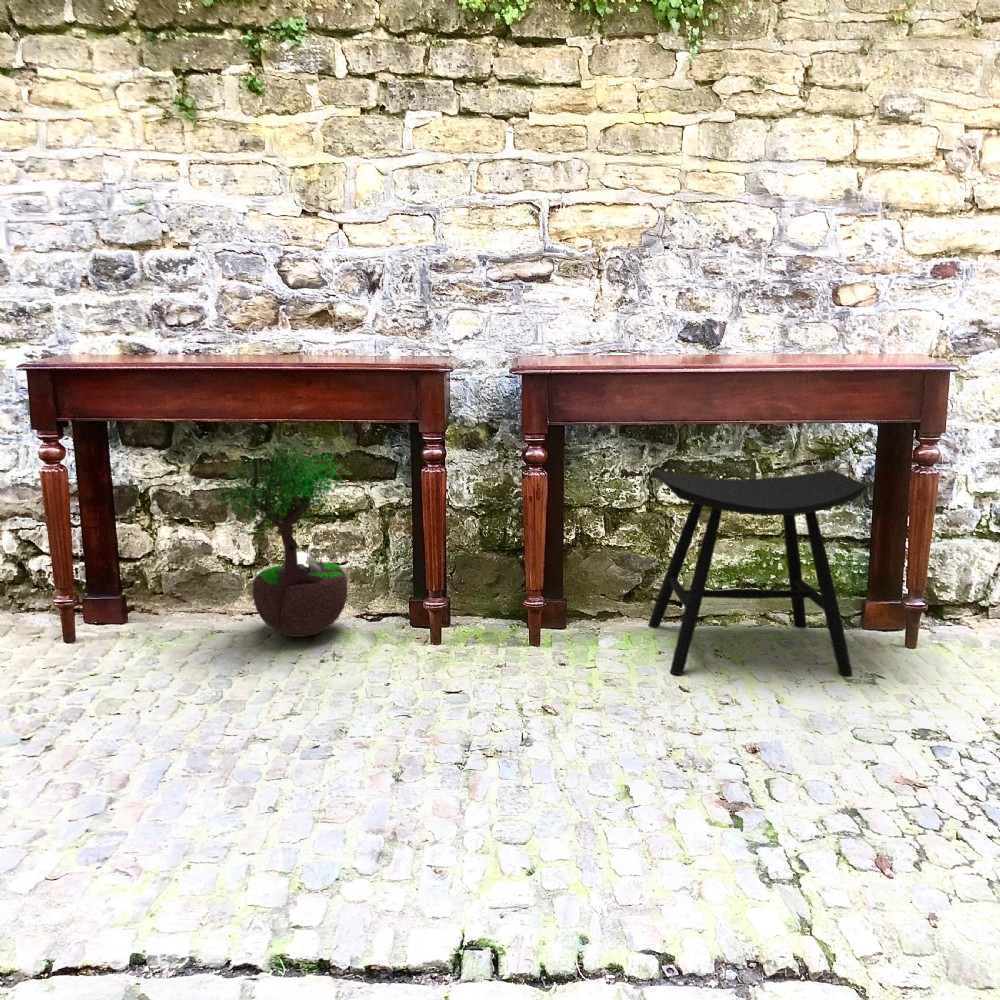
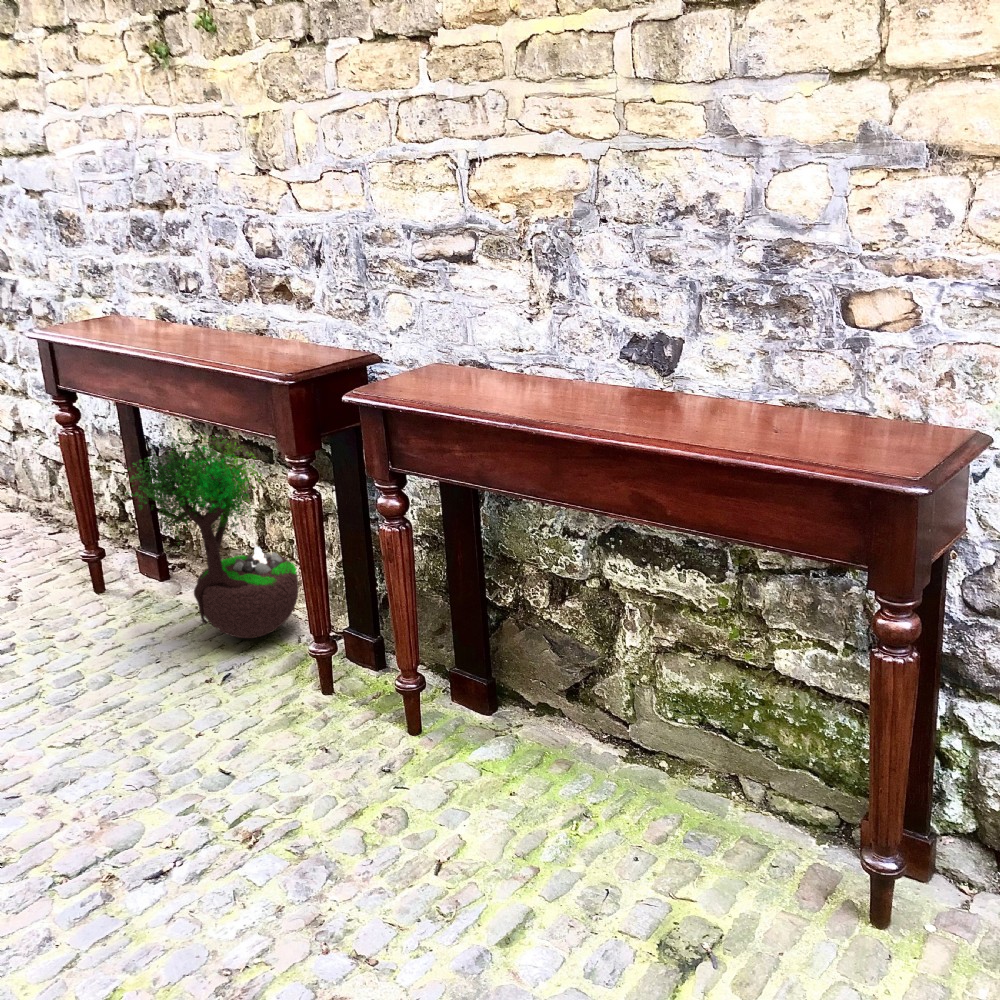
stool: present [648,469,866,675] -> none [472,541,774,918]

